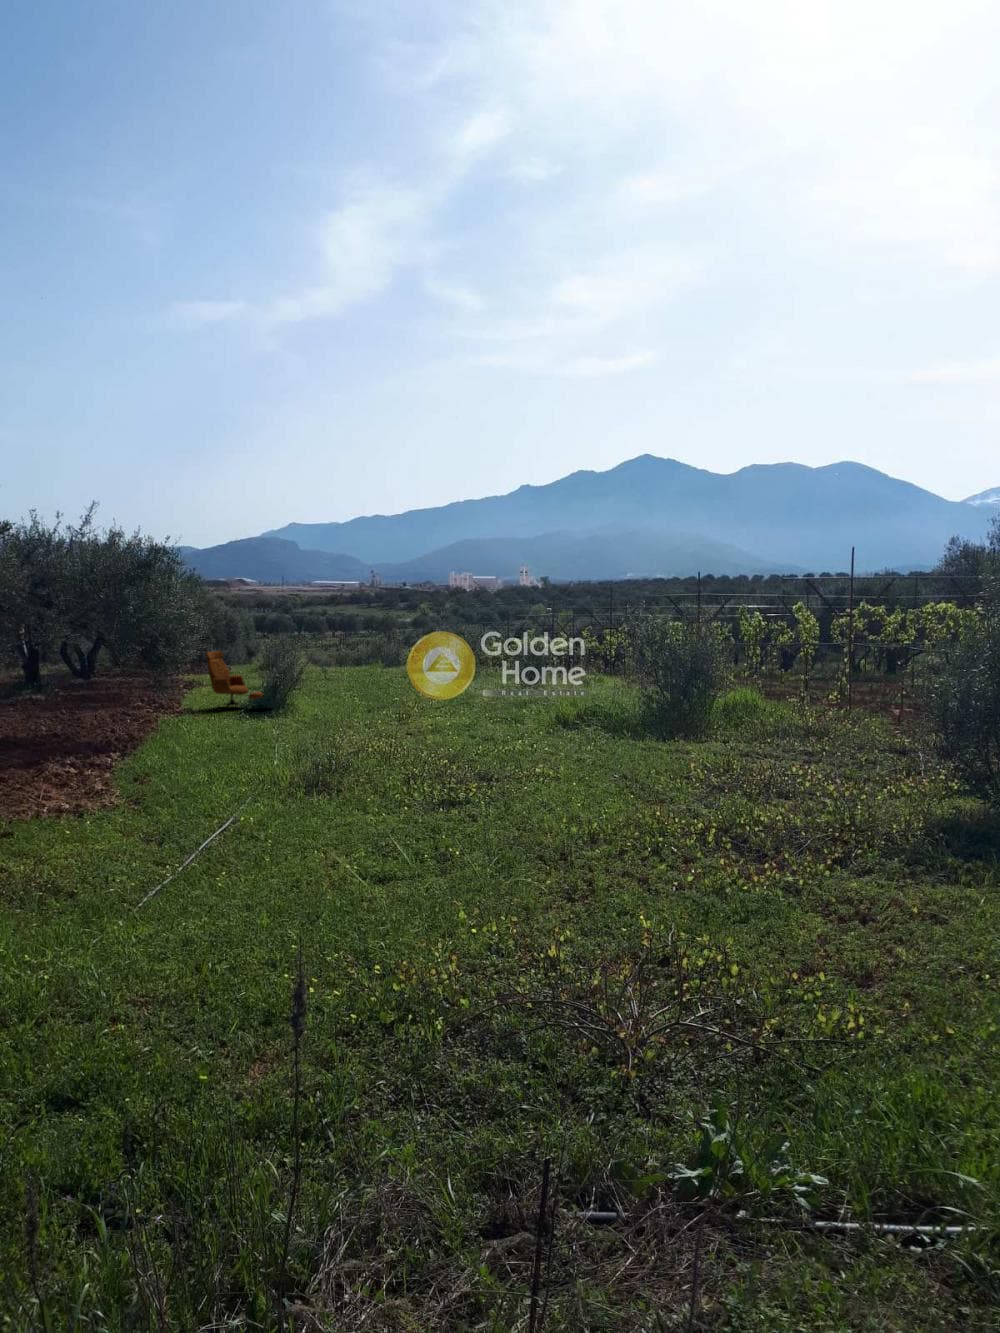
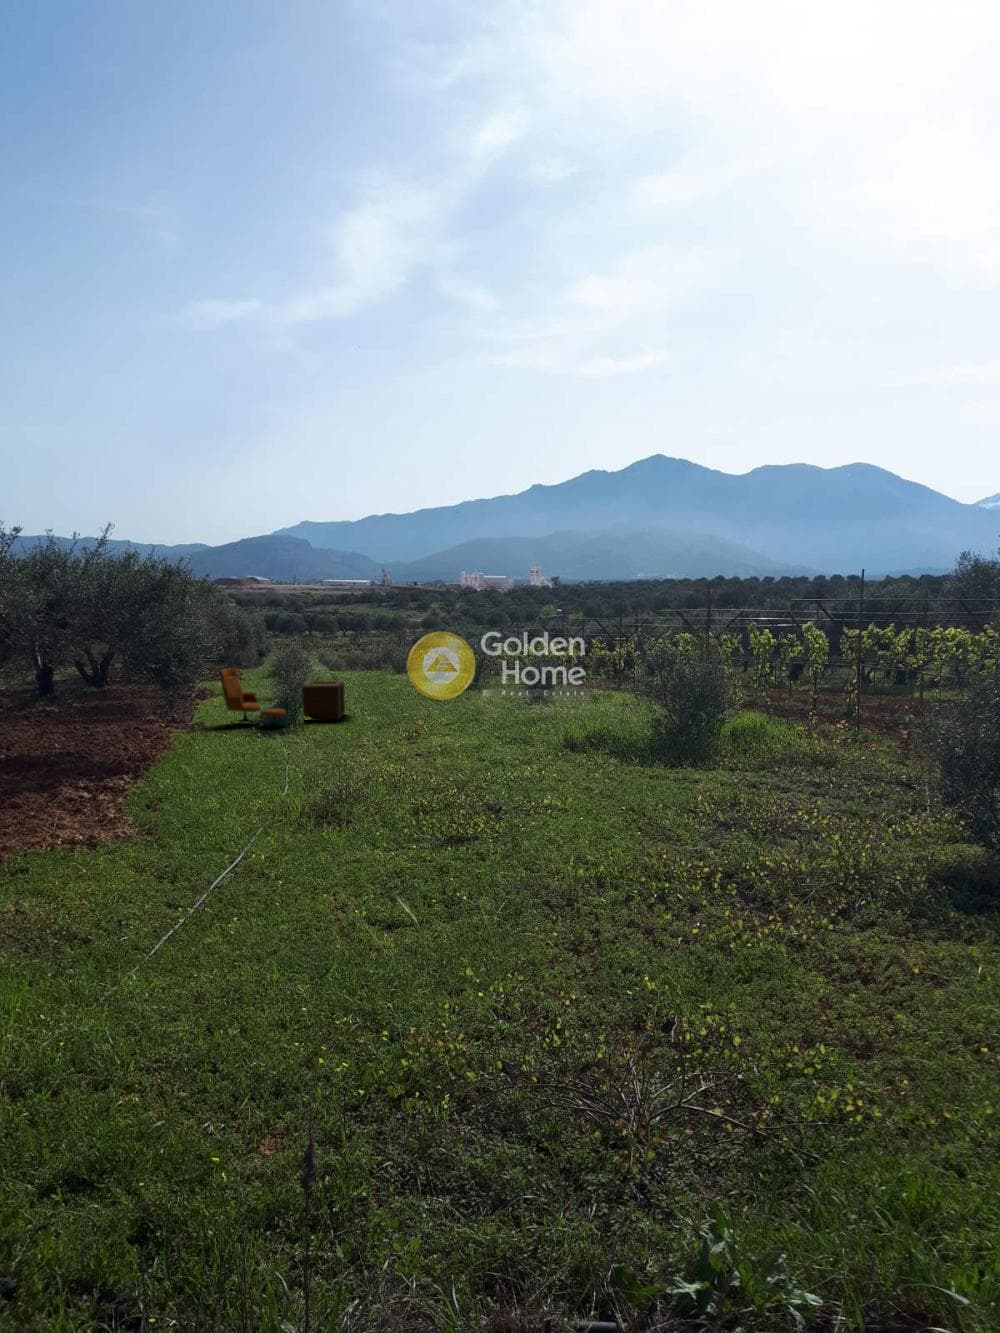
wooden crate: none [290,664,334,704] -> present [302,681,345,721]

